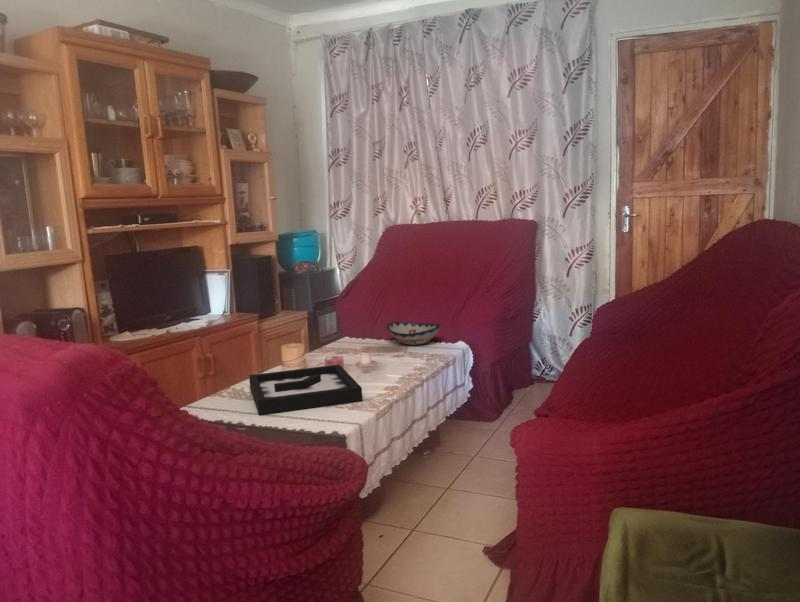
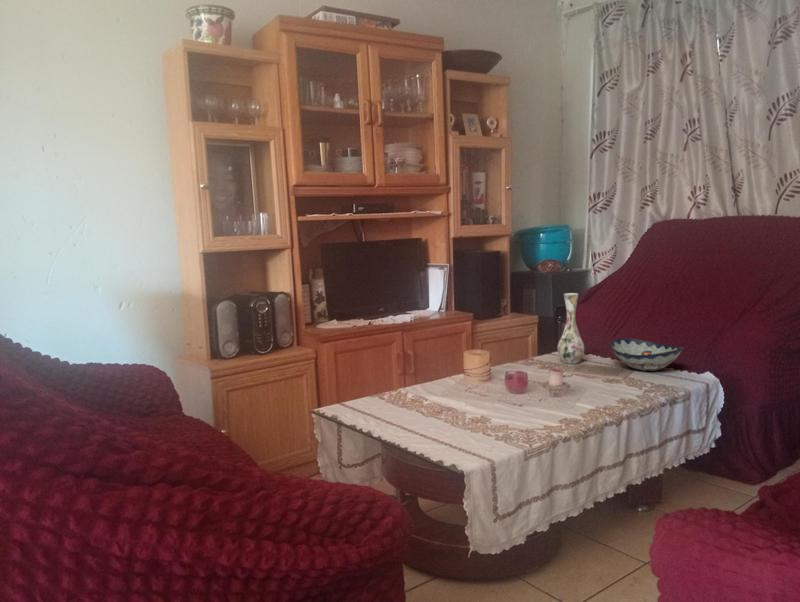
vase: none [345,289,367,347] -> present [558,293,584,364]
decorative tray: present [249,365,362,416] -> none [391,380,518,432]

